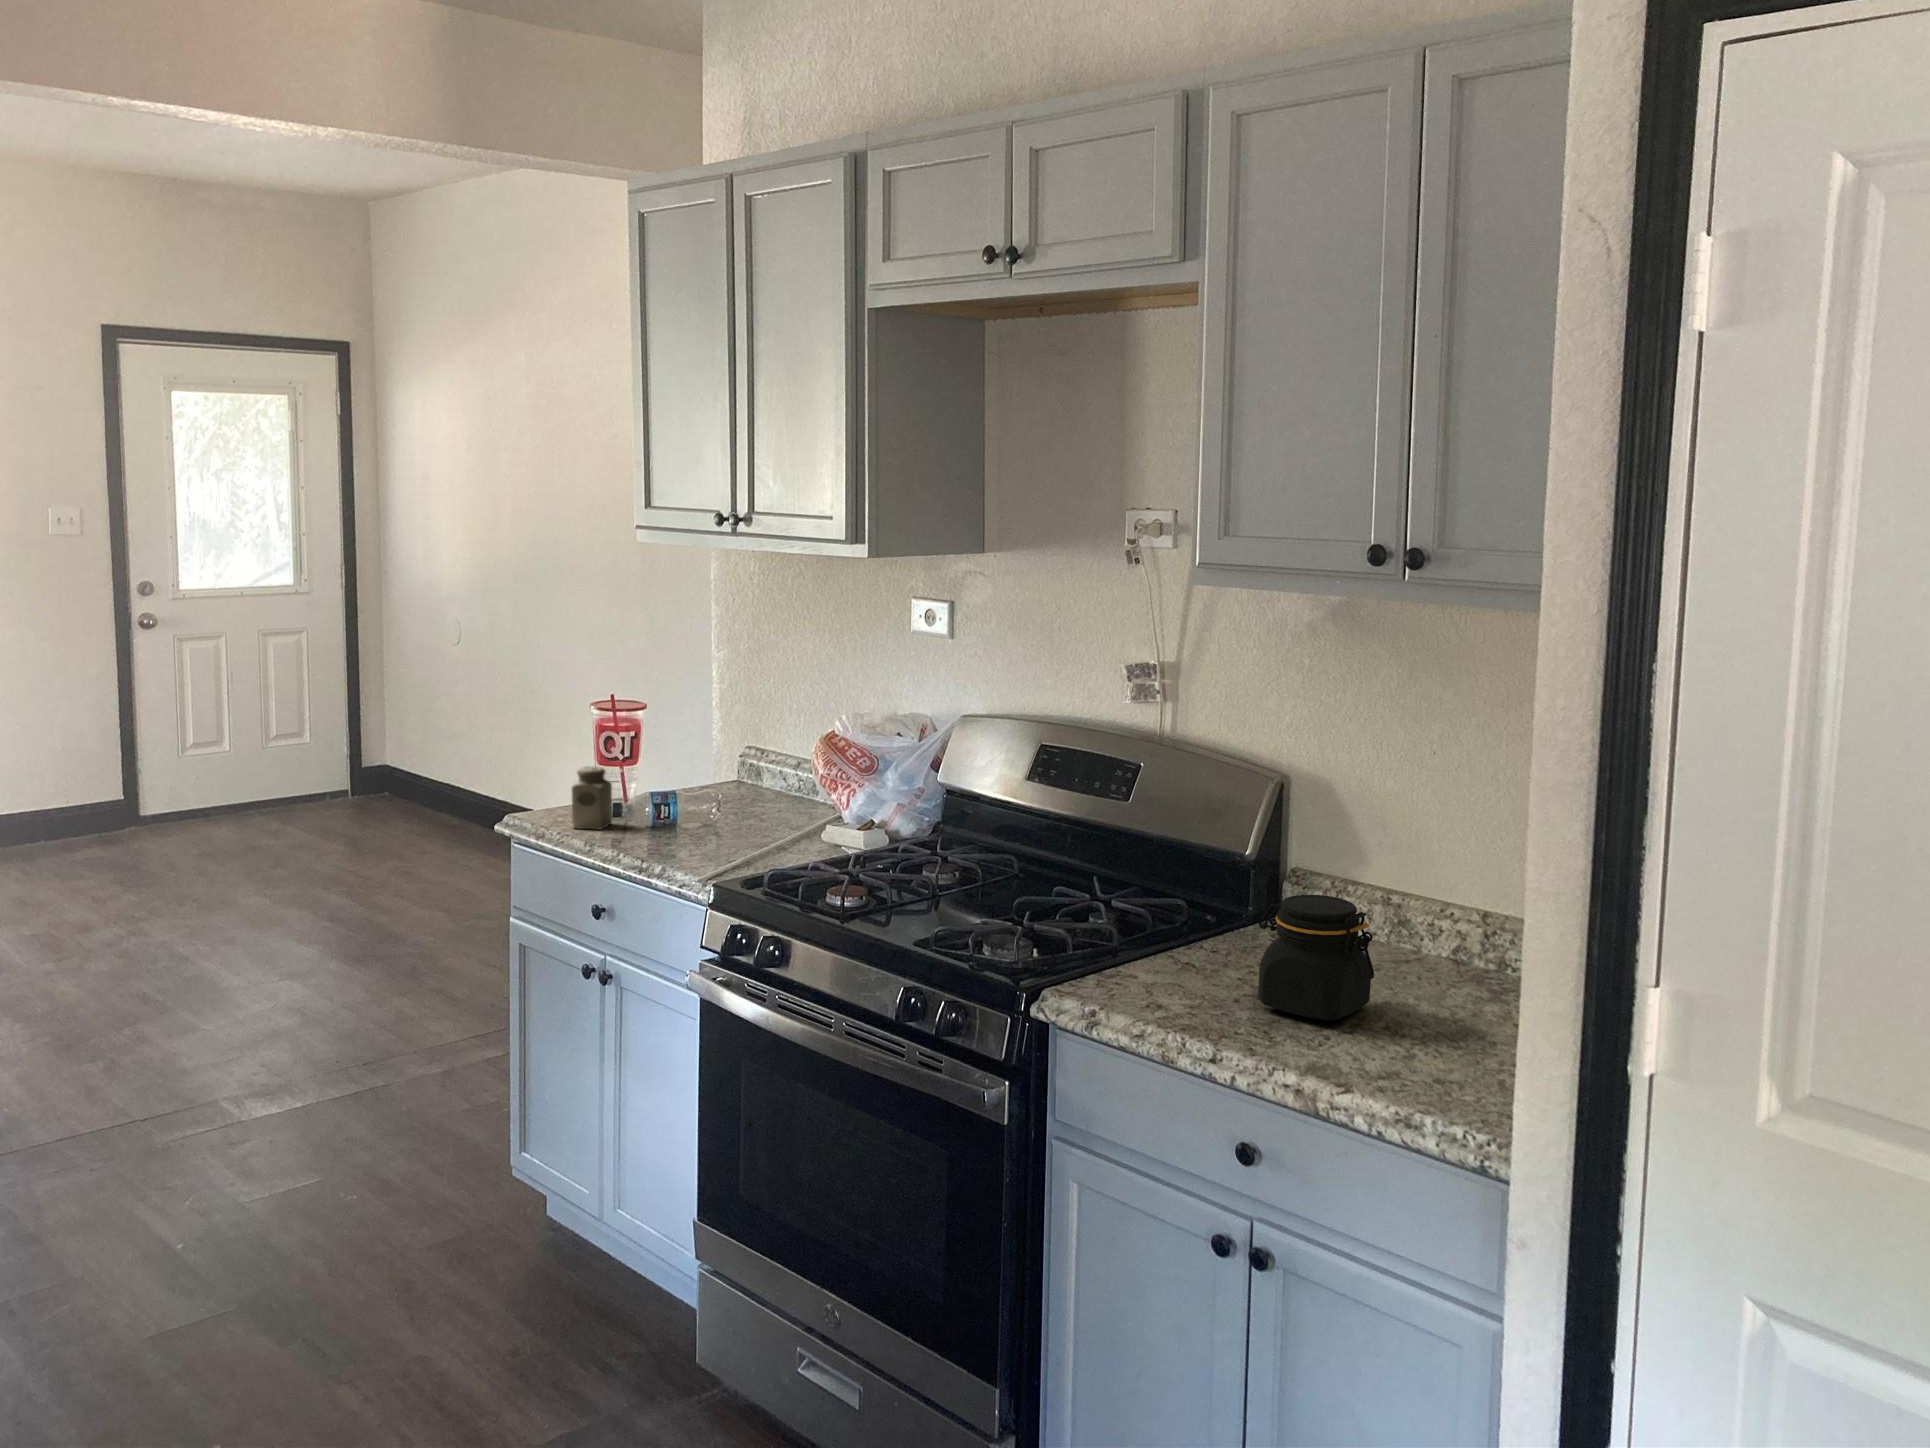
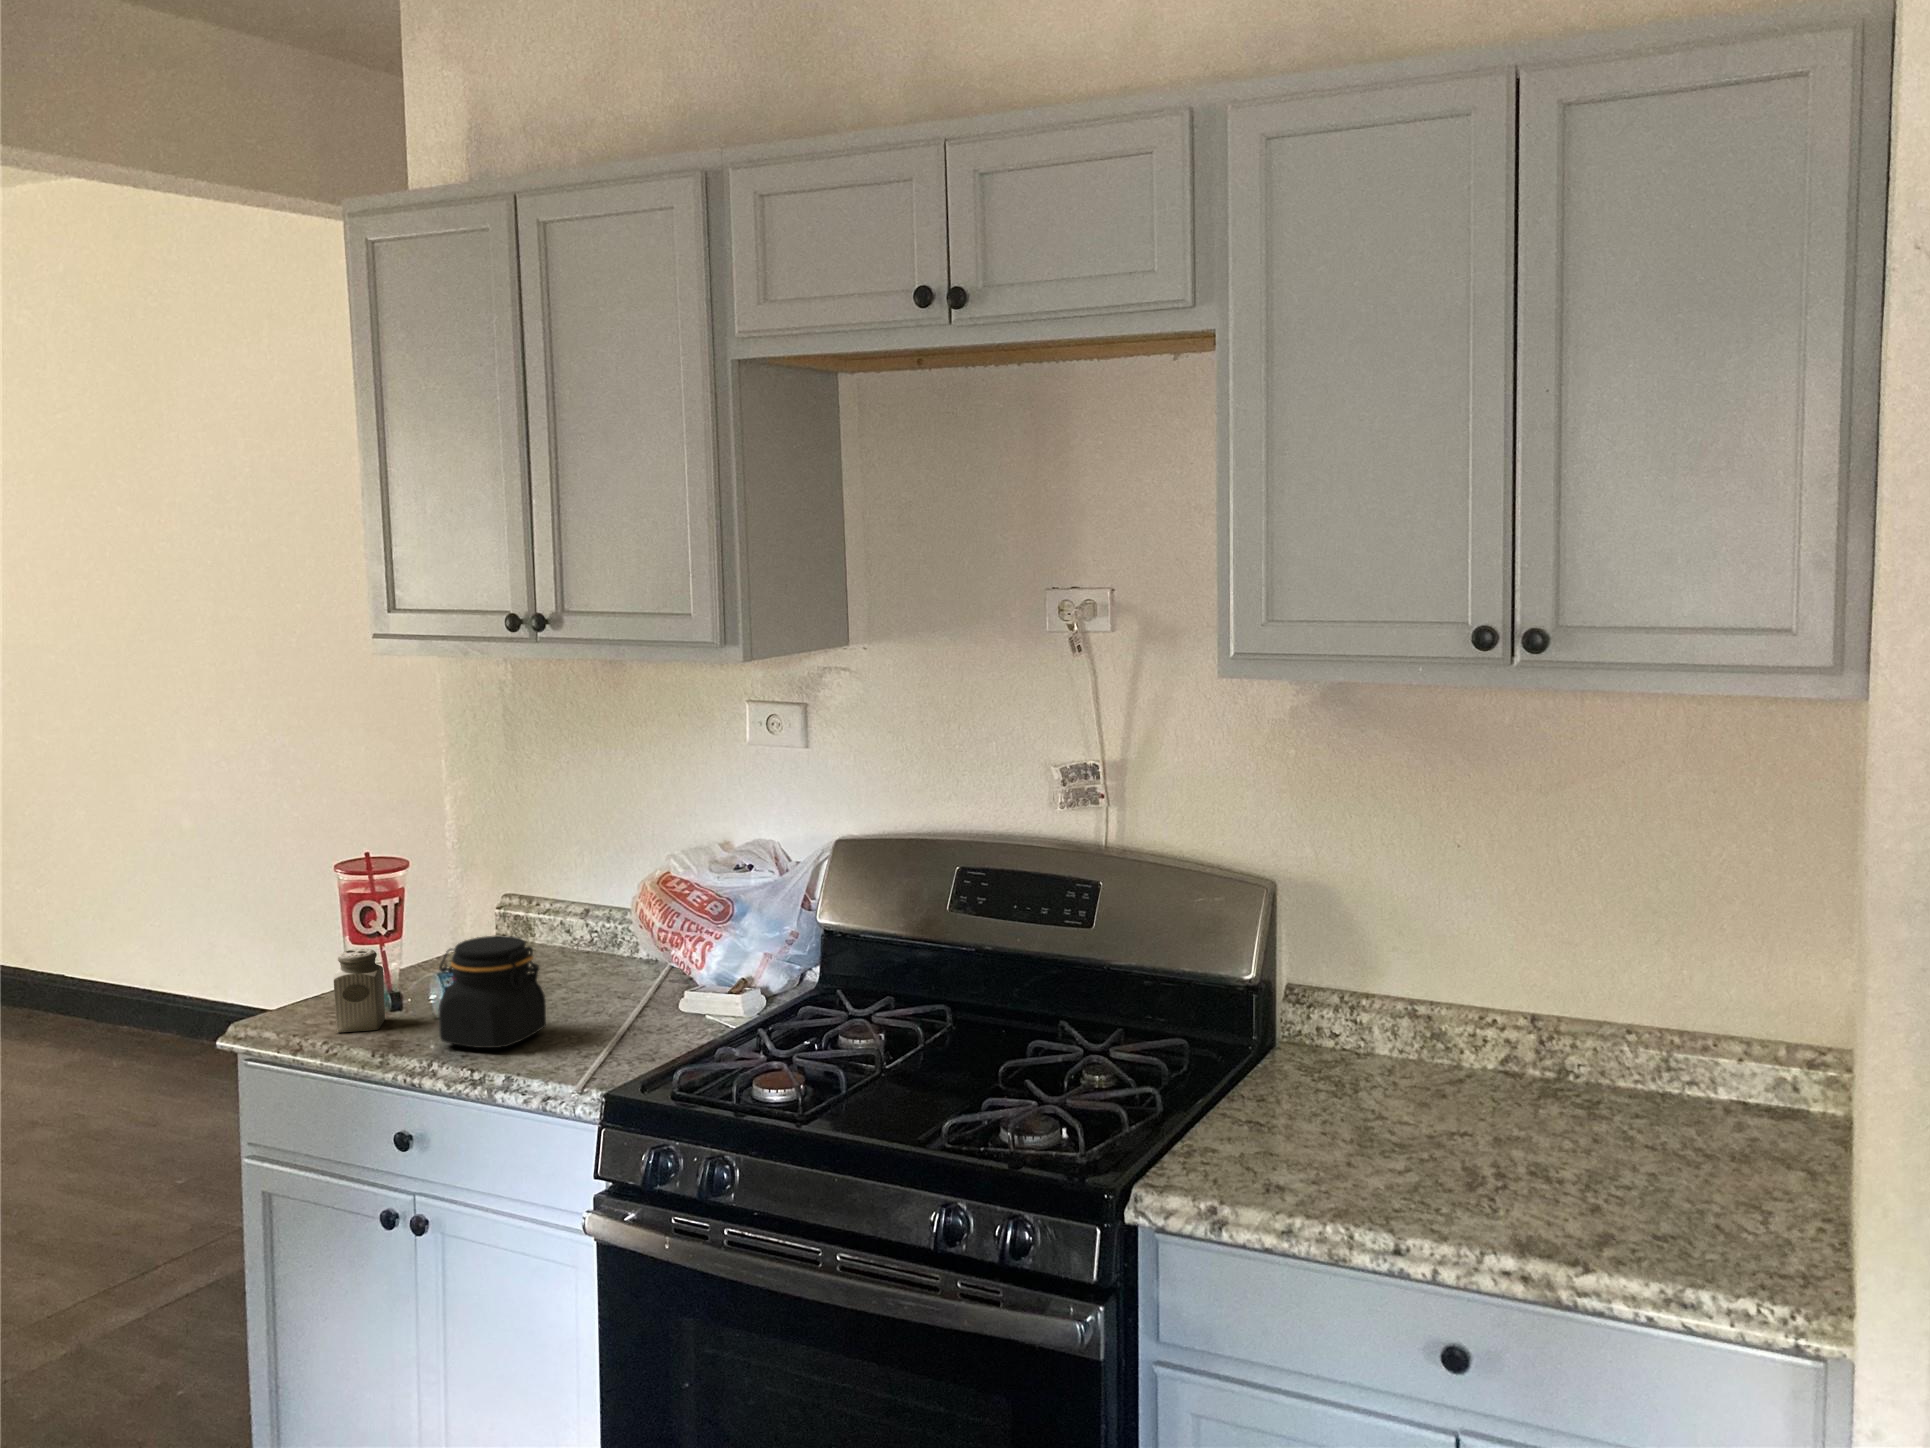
jar: present [1258,895,1374,1020] -> present [439,935,546,1048]

